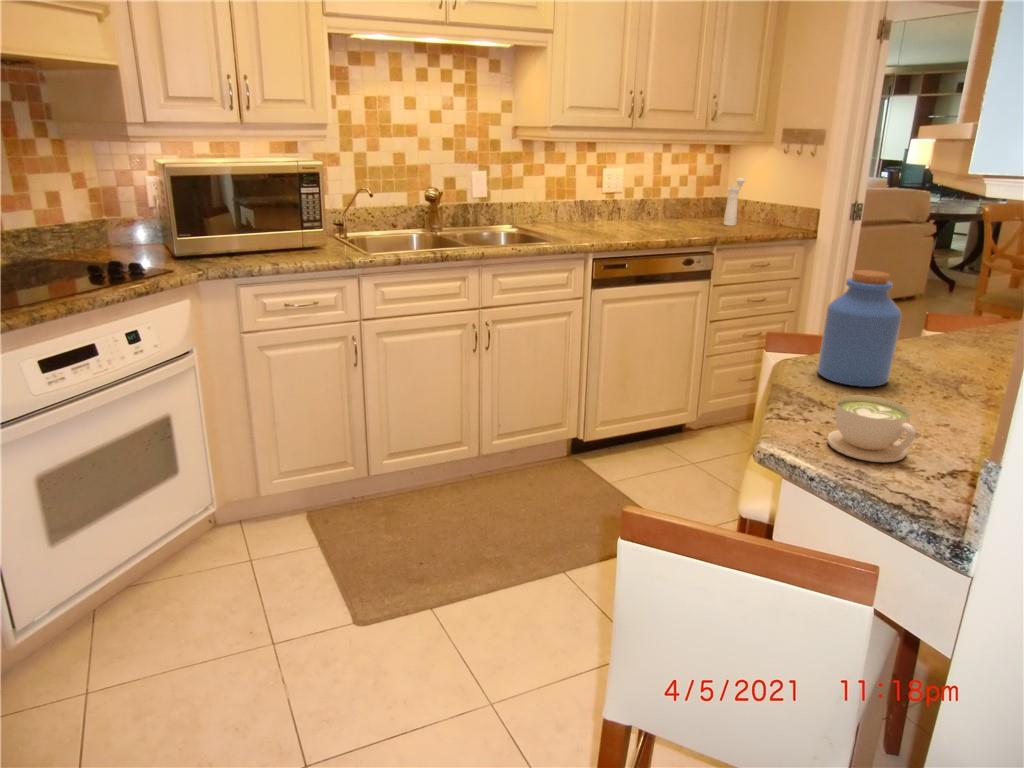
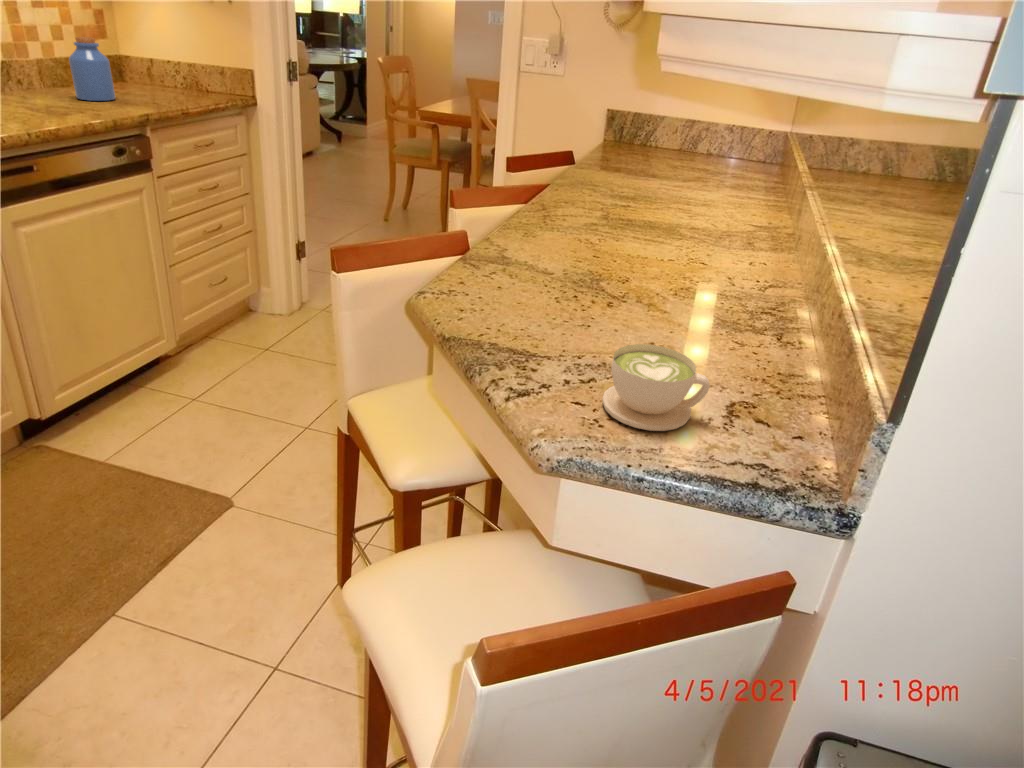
pepper mill: present [724,178,745,226] -> none [127,28,152,94]
jar: present [817,270,902,387] -> present [69,37,115,101]

